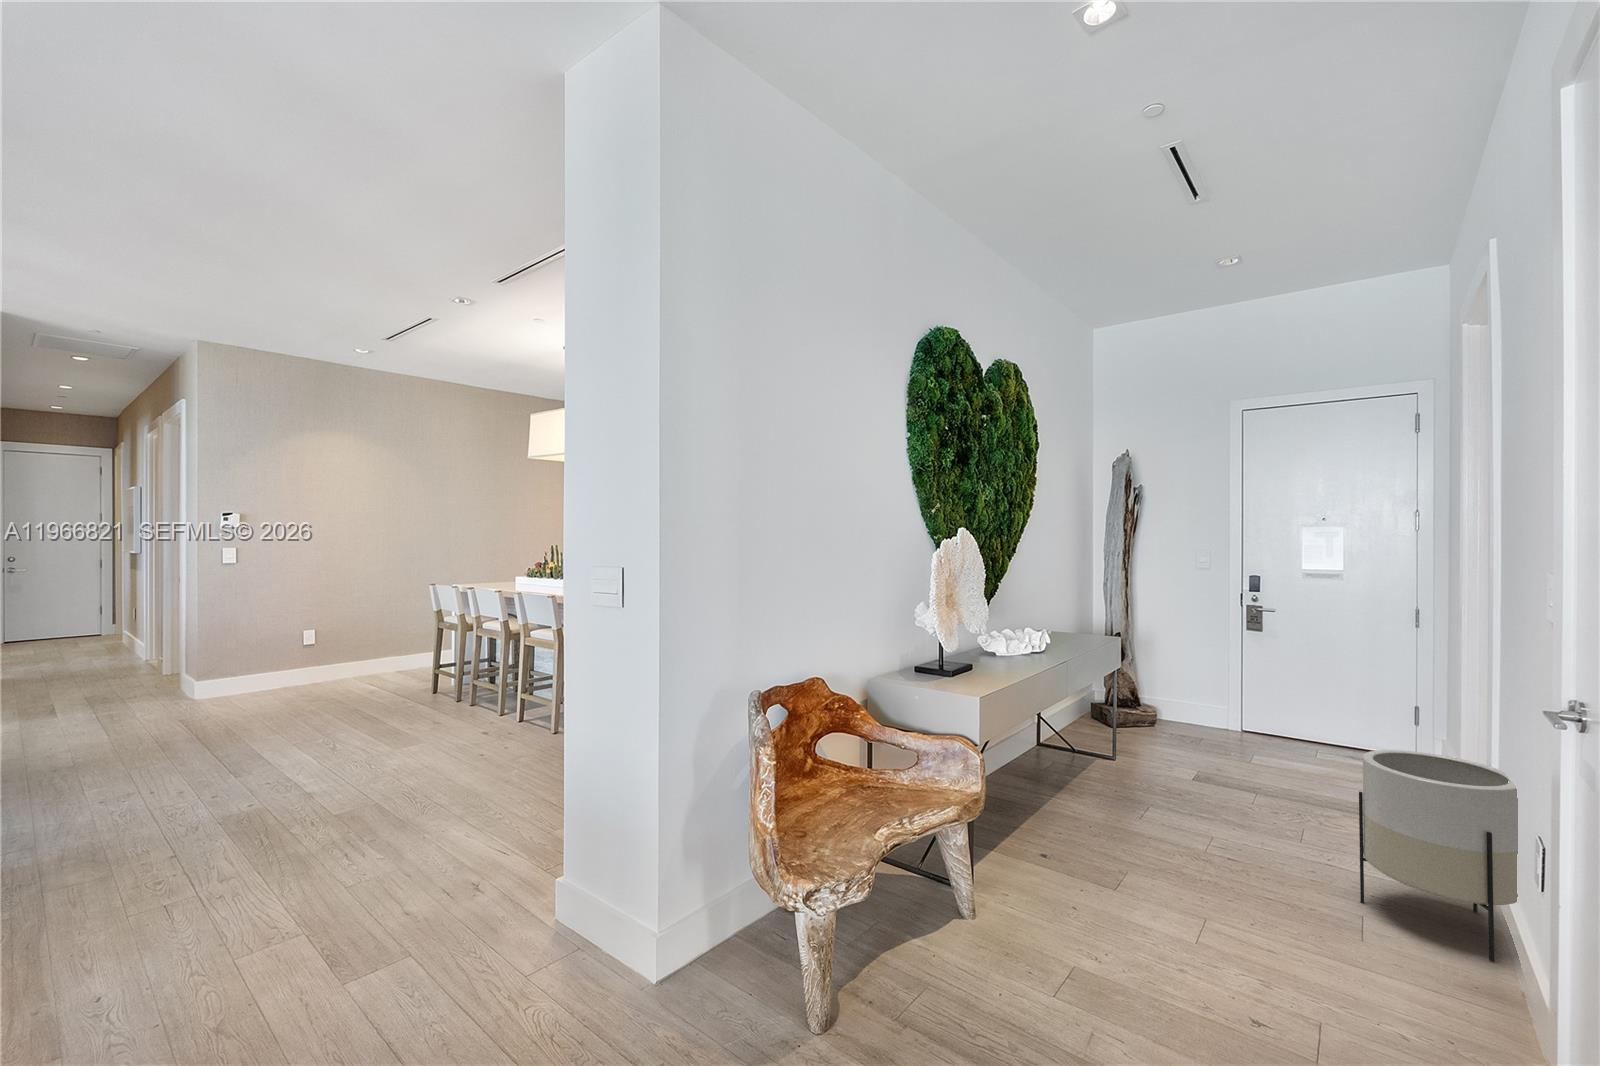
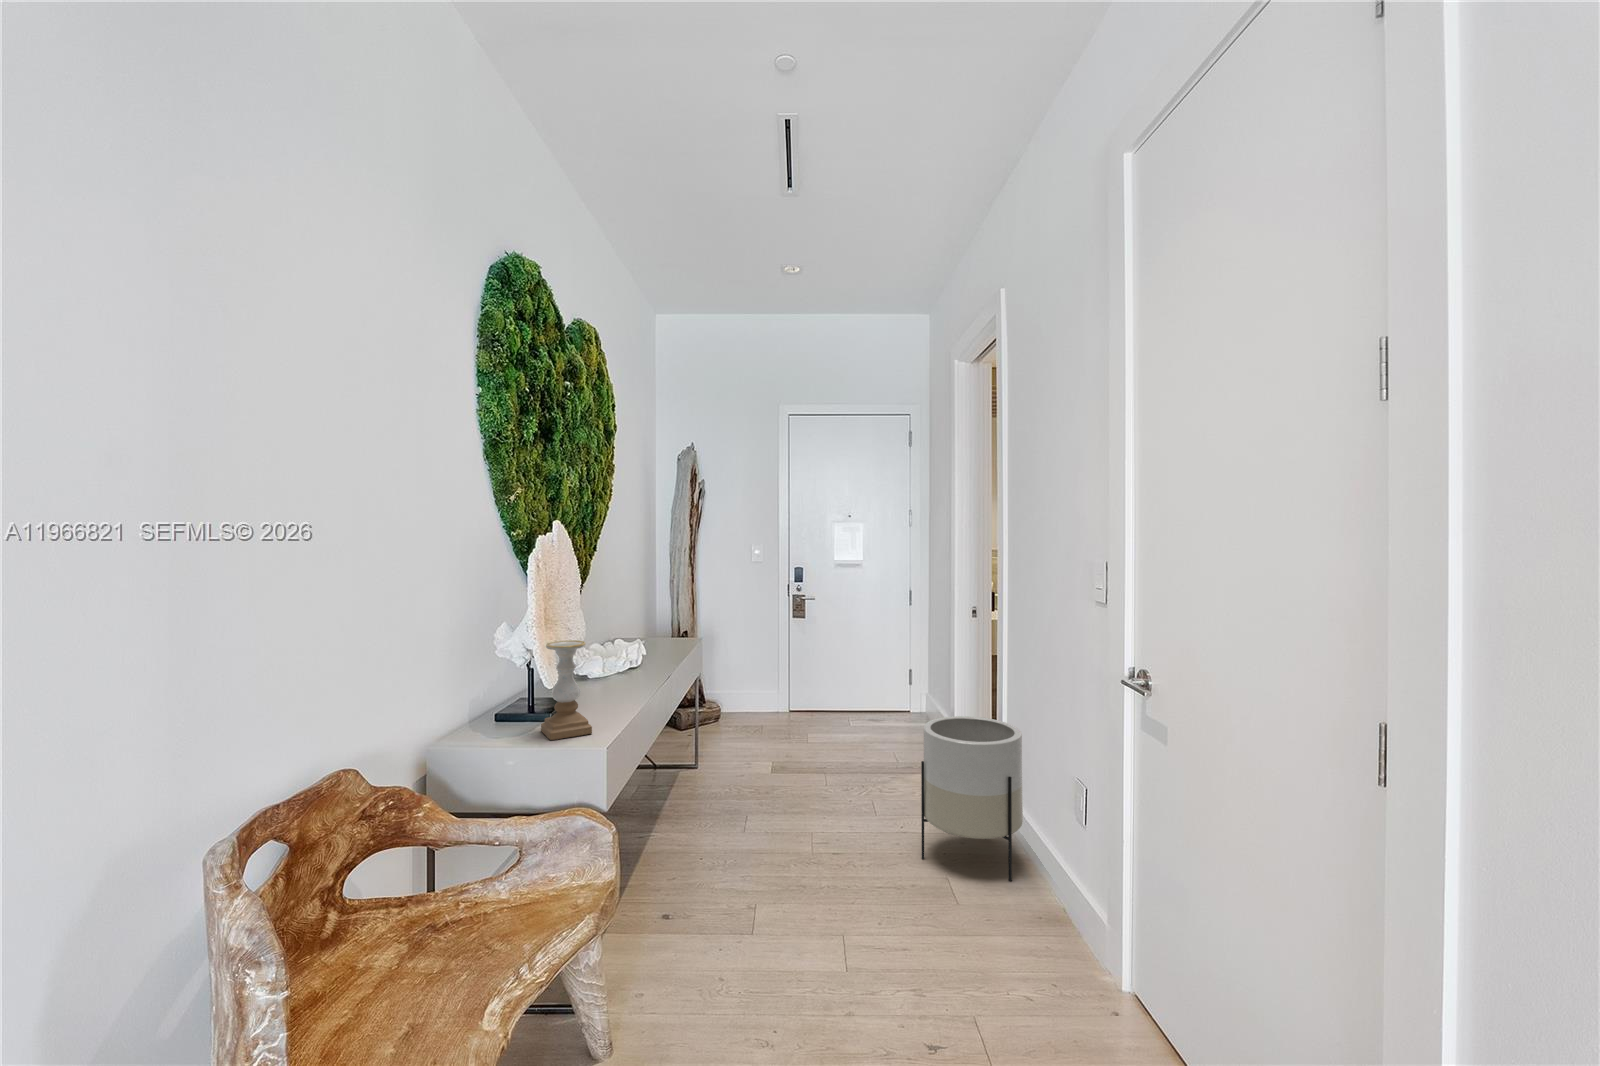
candle holder: none [944,617,979,689] -> present [541,640,592,740]

